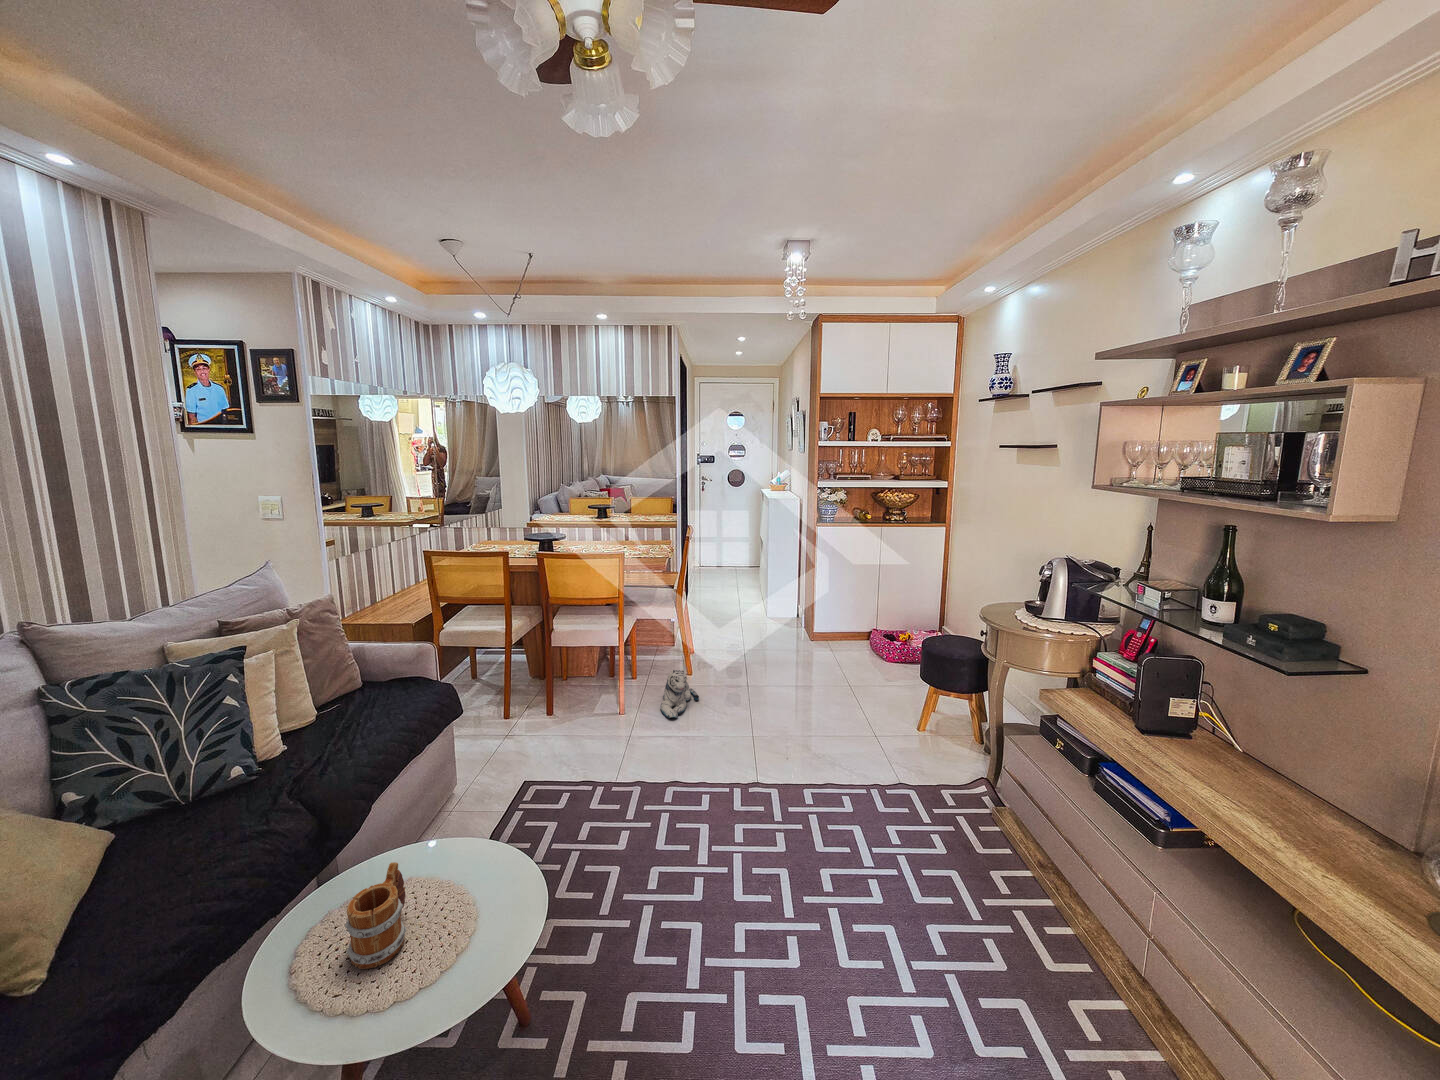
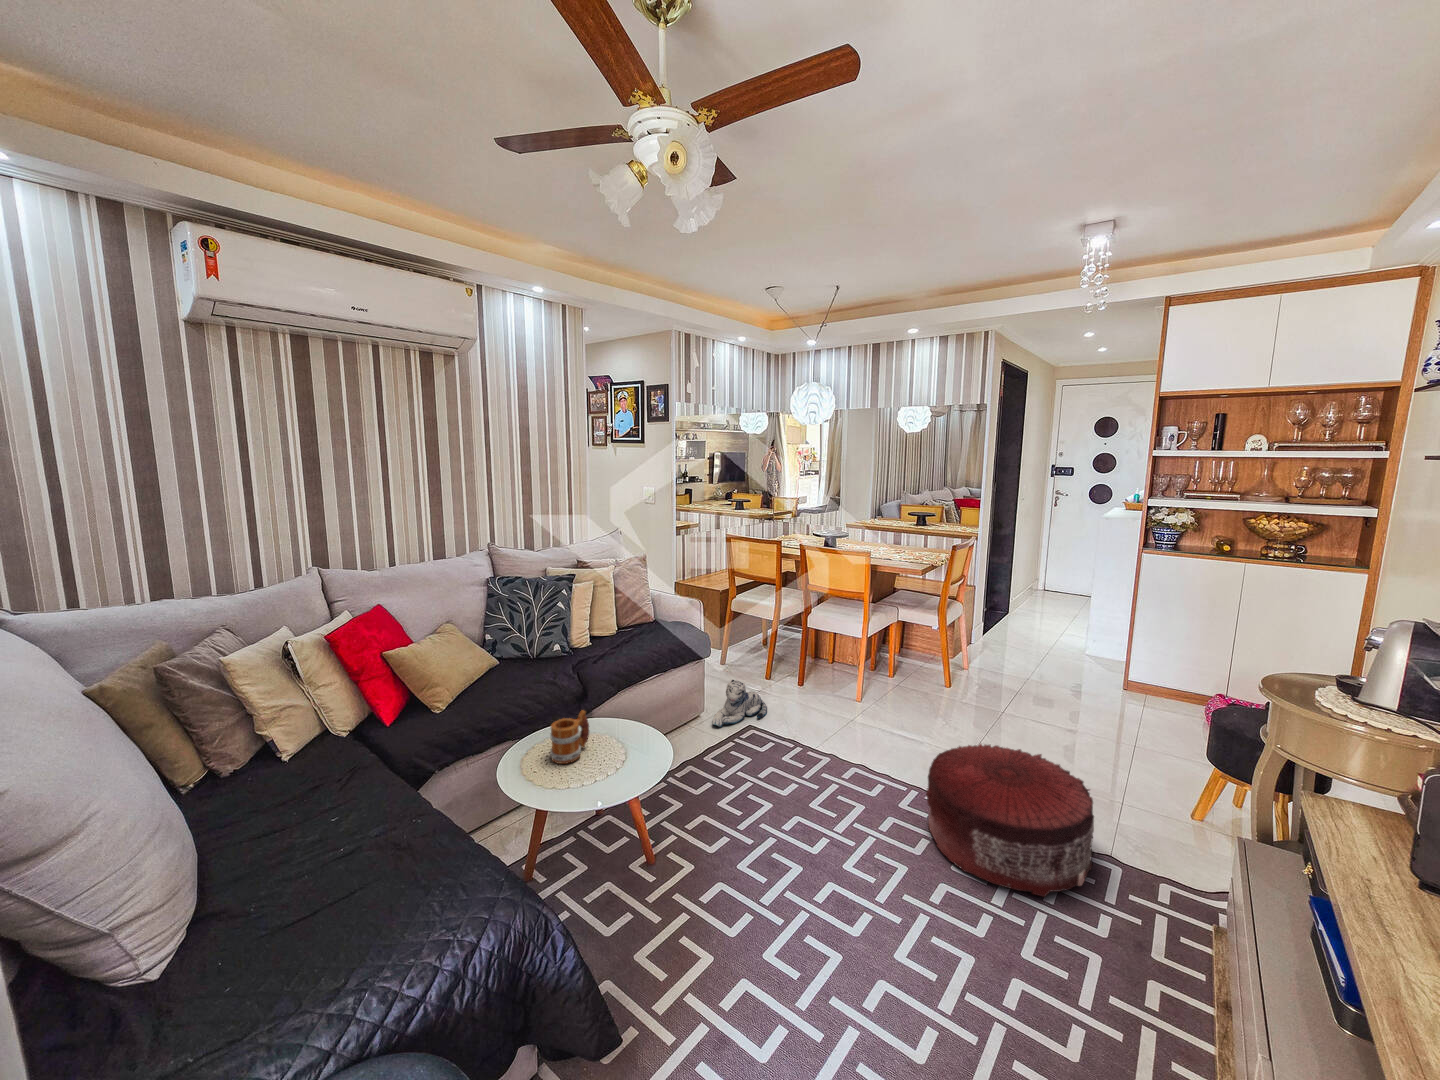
plush toy: present [660,670,699,718] -> present [712,679,767,727]
pouf: none [766,713,906,846] -> present [926,744,1094,897]

